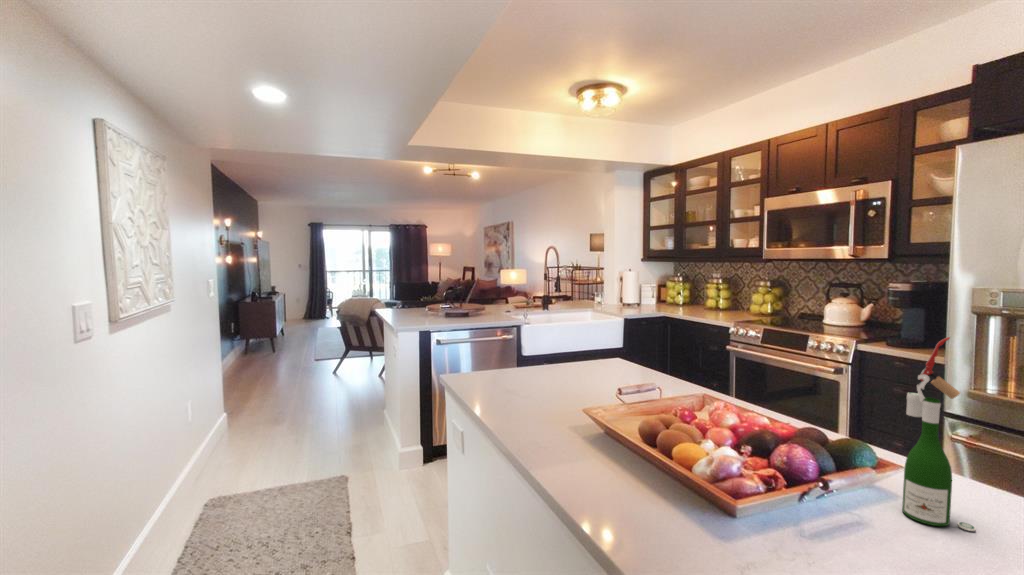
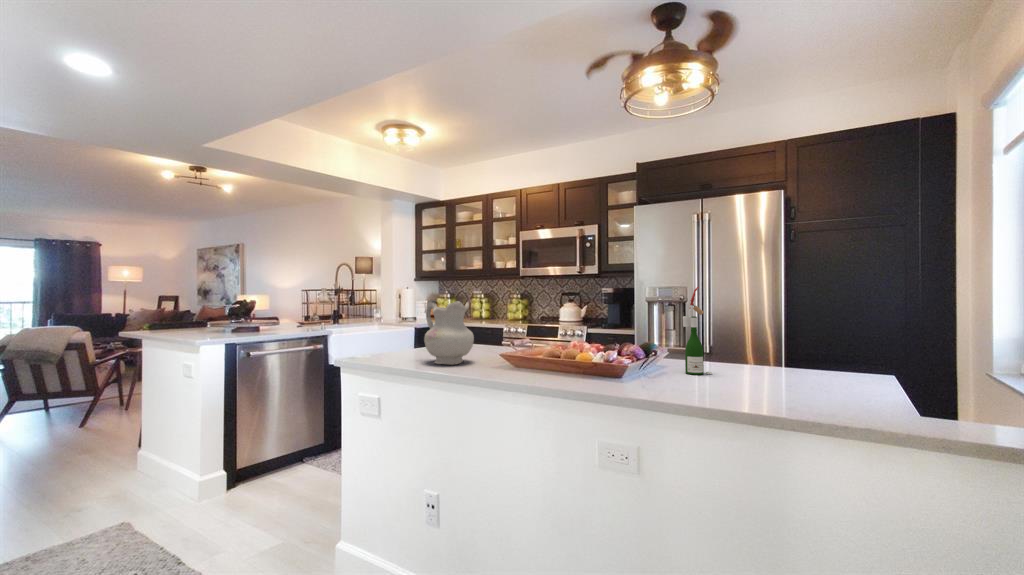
ceramic pitcher: none [508,311,571,399] -> present [424,300,474,365]

